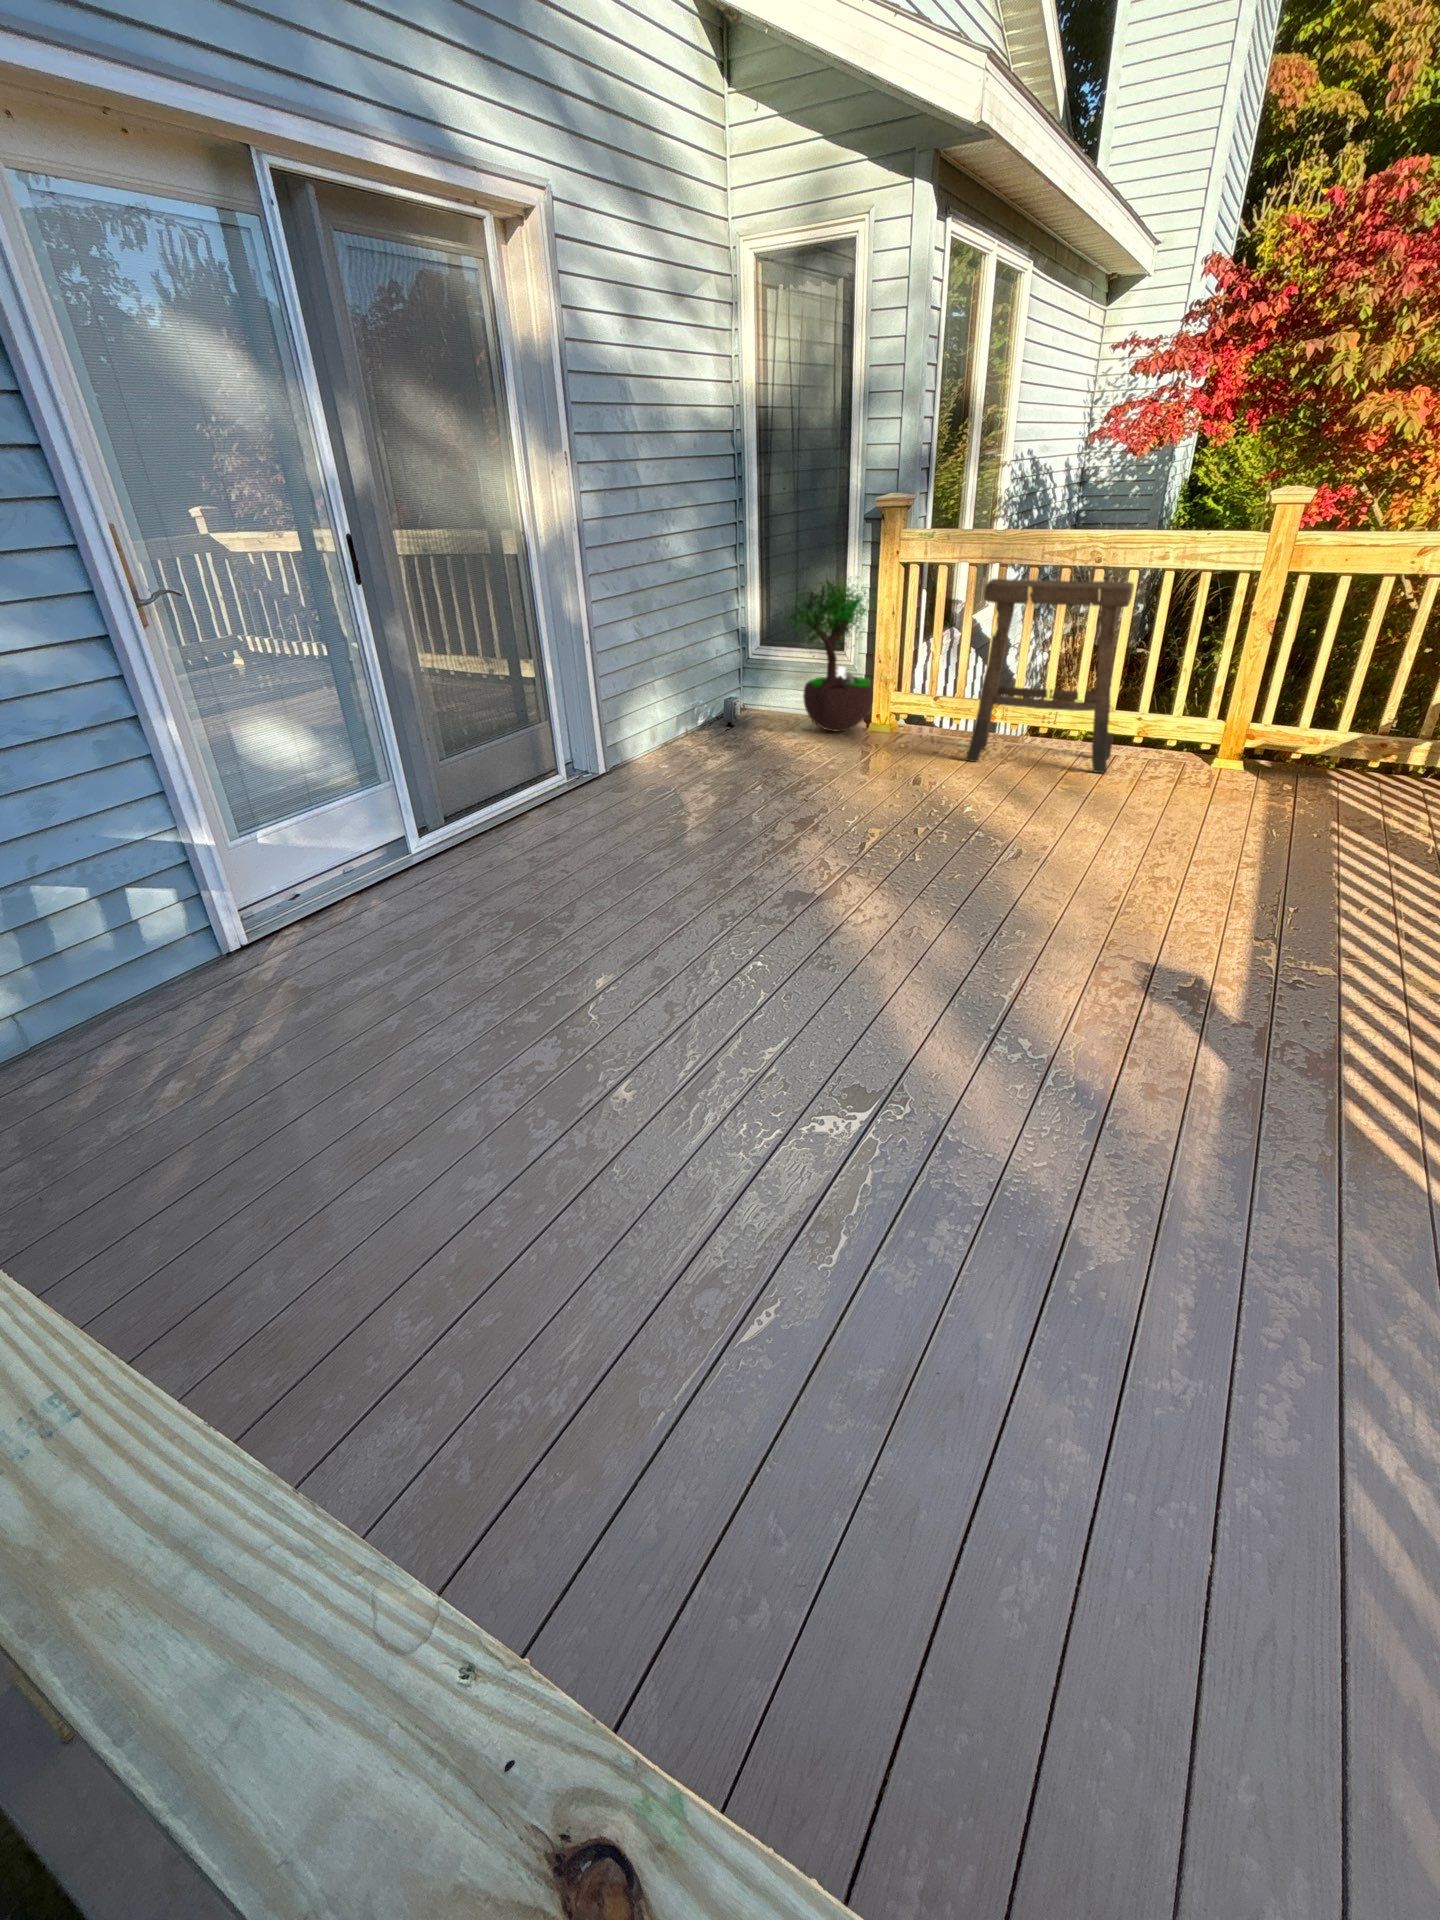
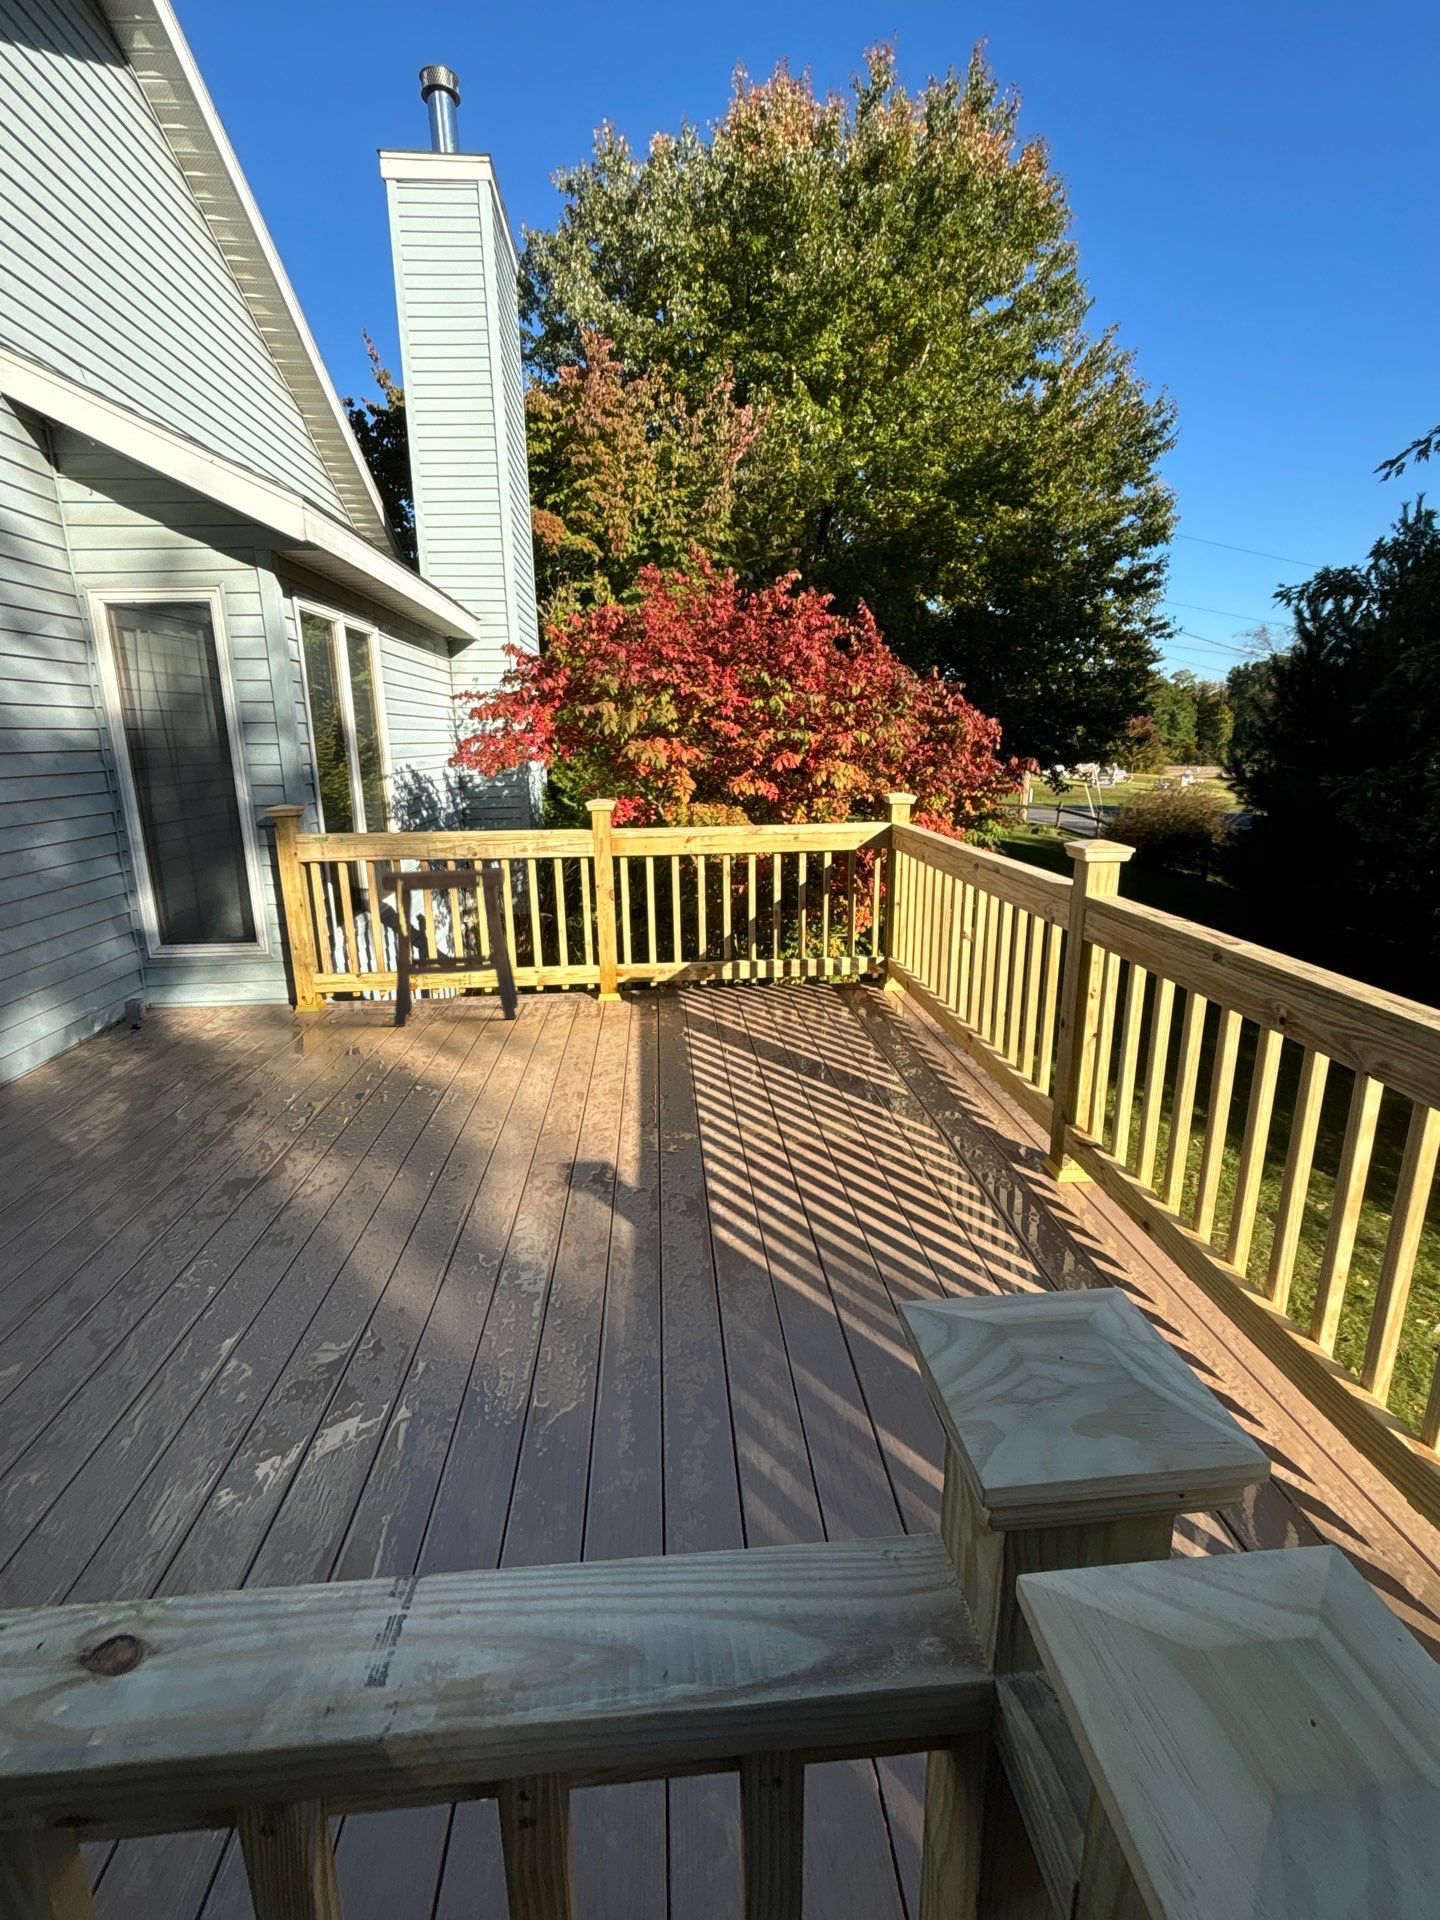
potted tree: present [784,571,873,732] -> none [185,867,295,1019]

